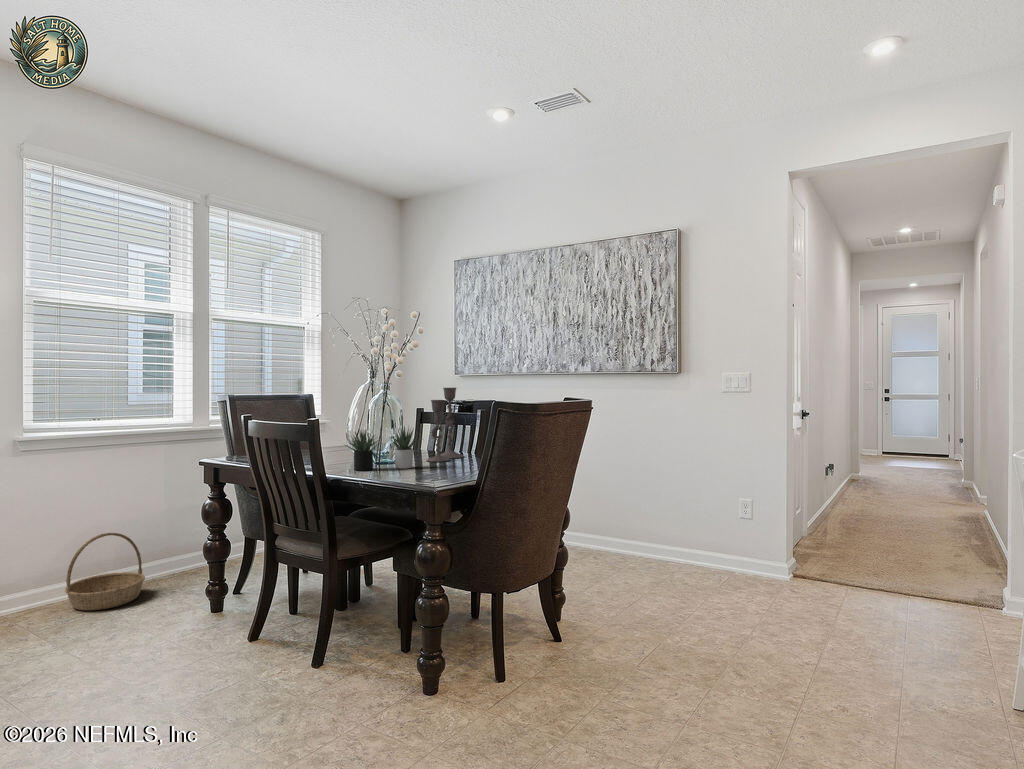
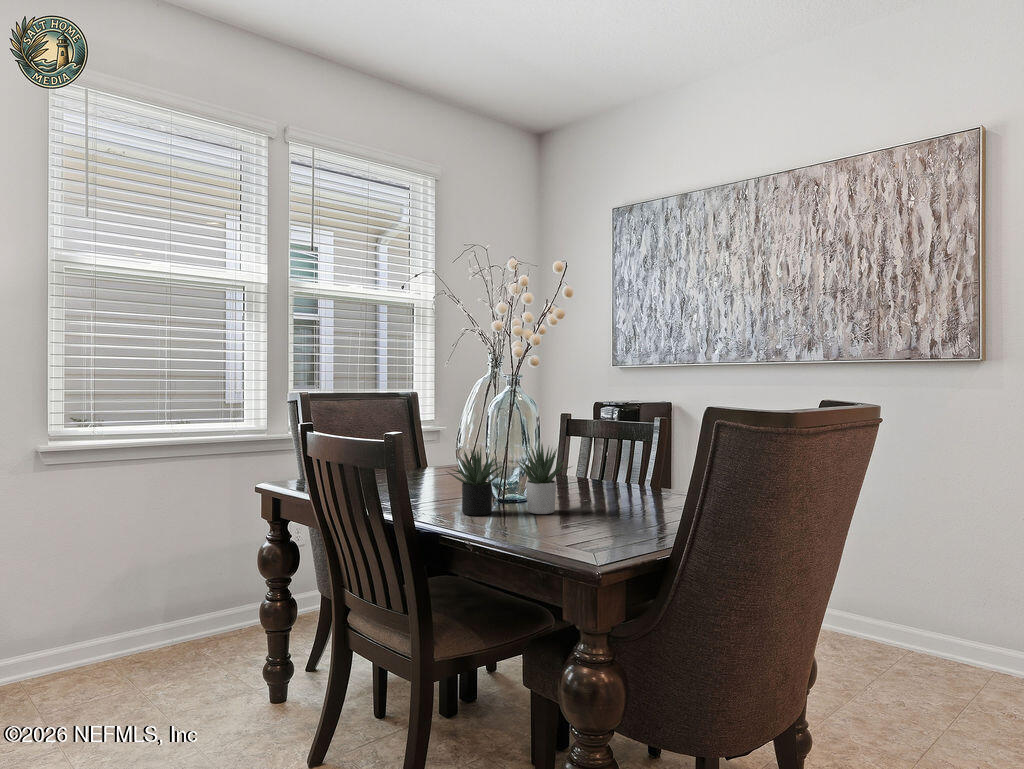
candlestick: present [426,388,464,462] -> none [576,382,635,501]
basket: present [65,533,145,610] -> none [99,574,199,680]

